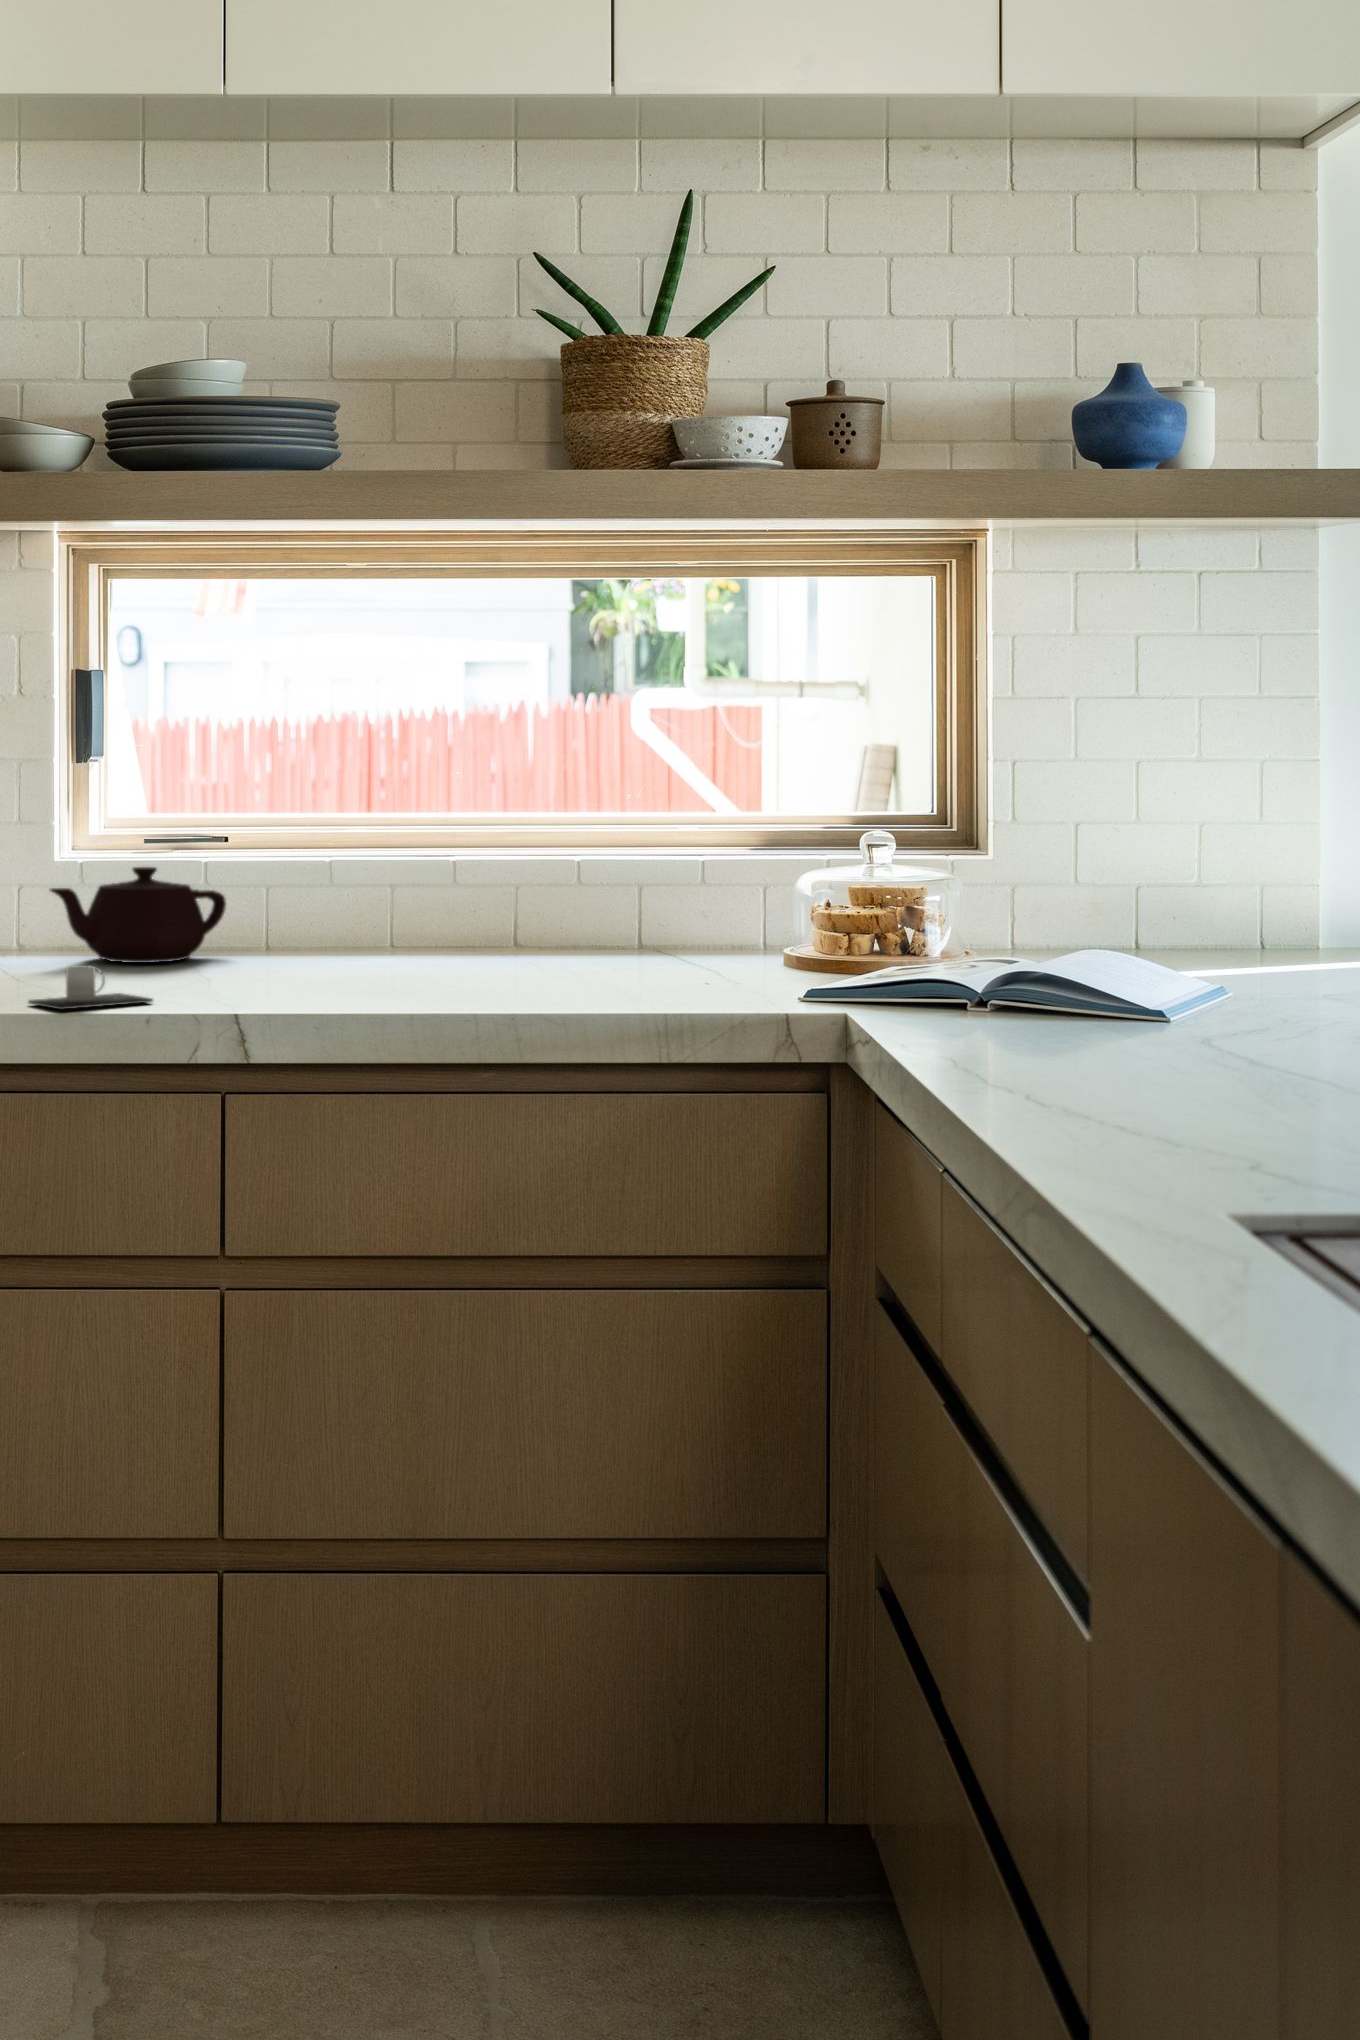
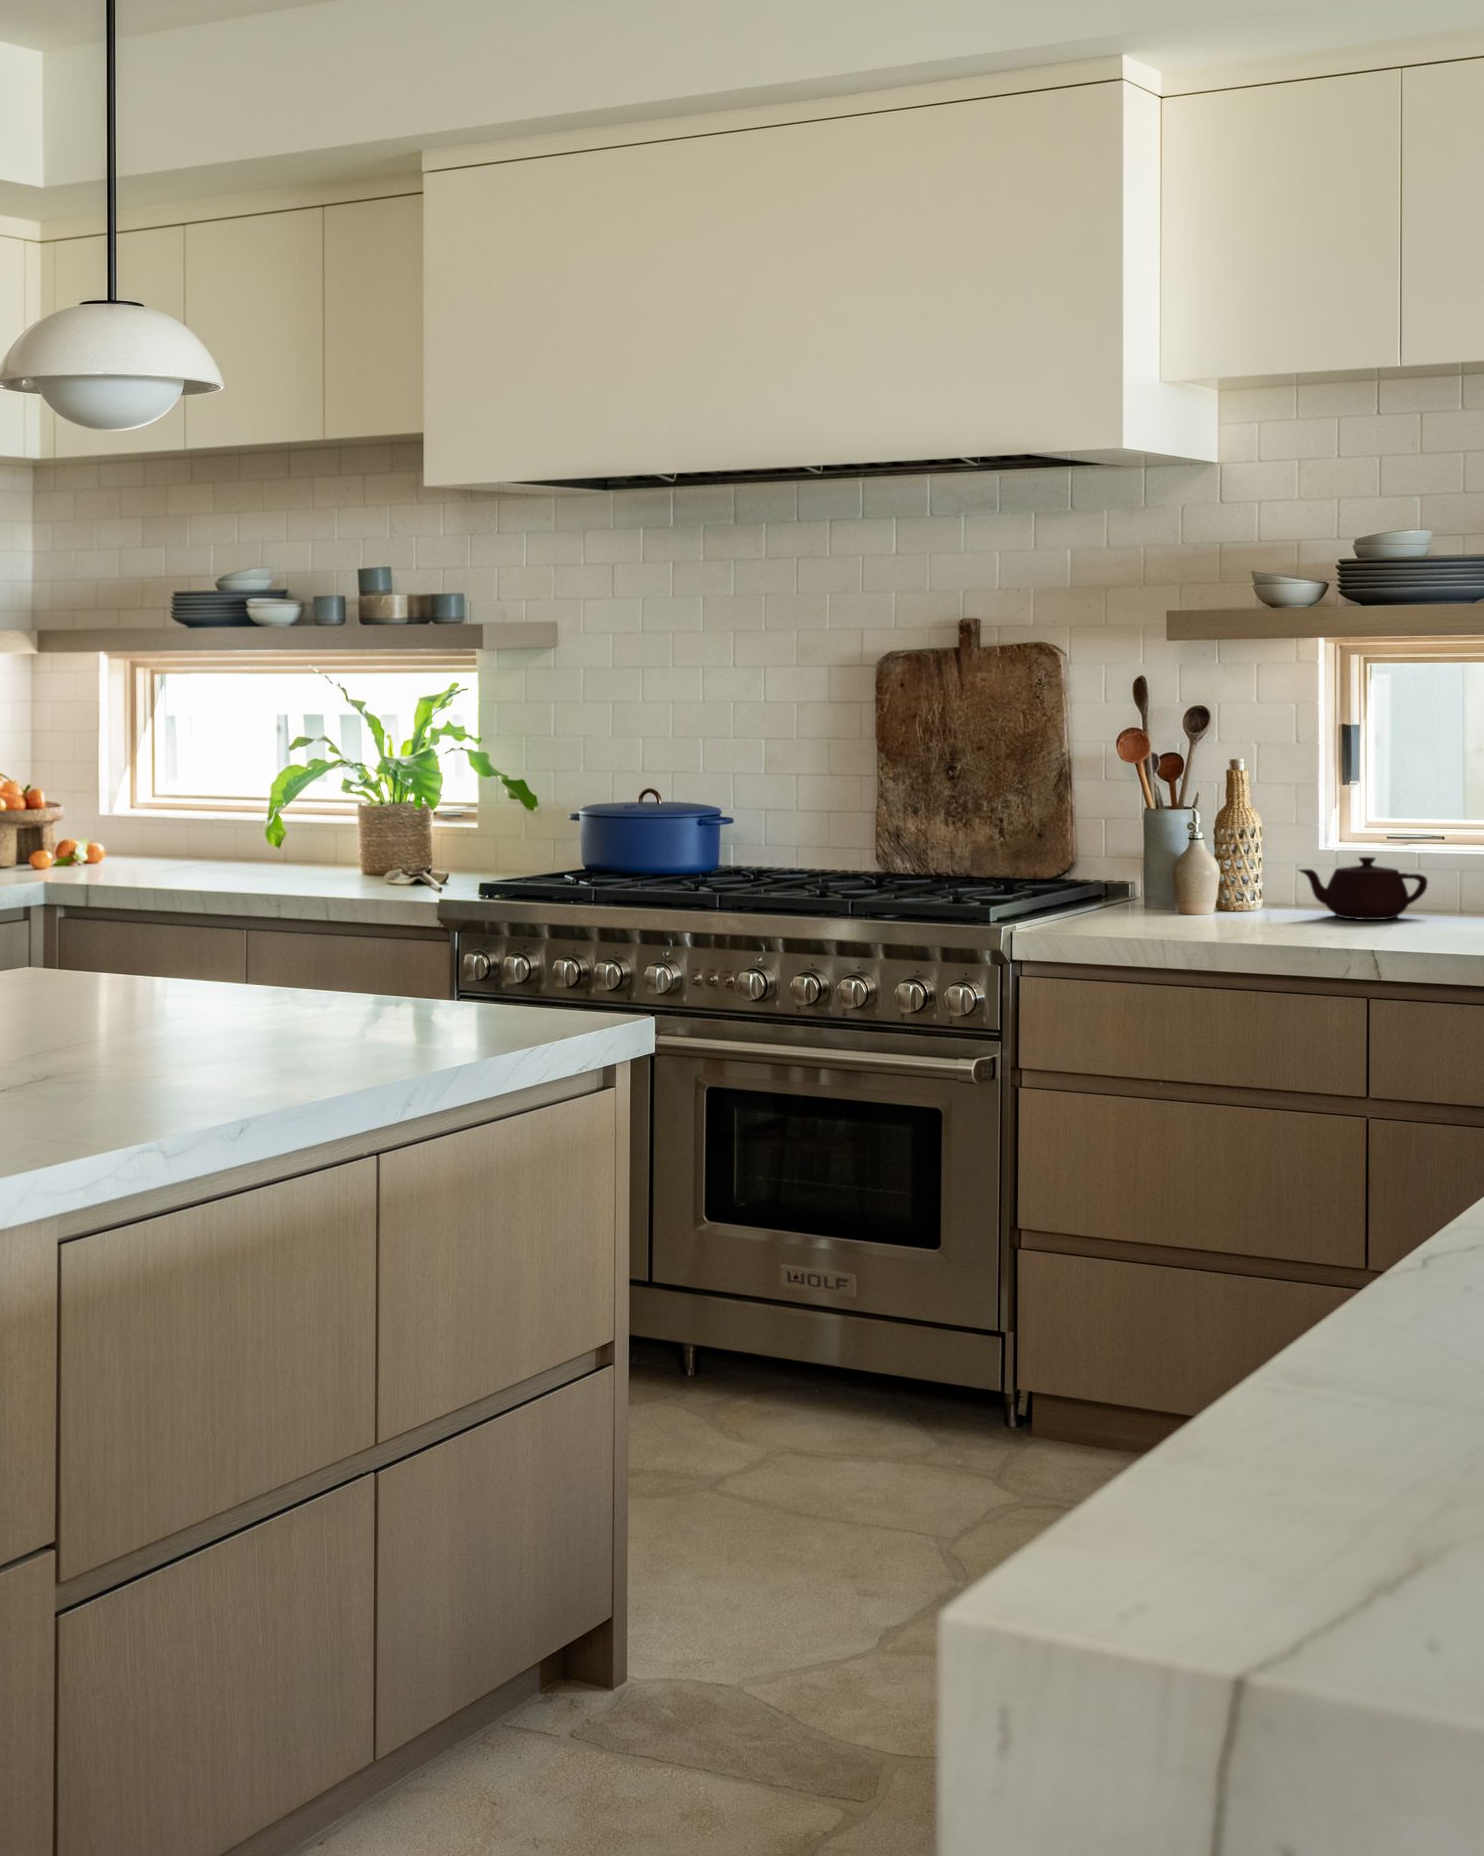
mug: present [28,965,153,1009] -> none [1252,919,1330,945]

